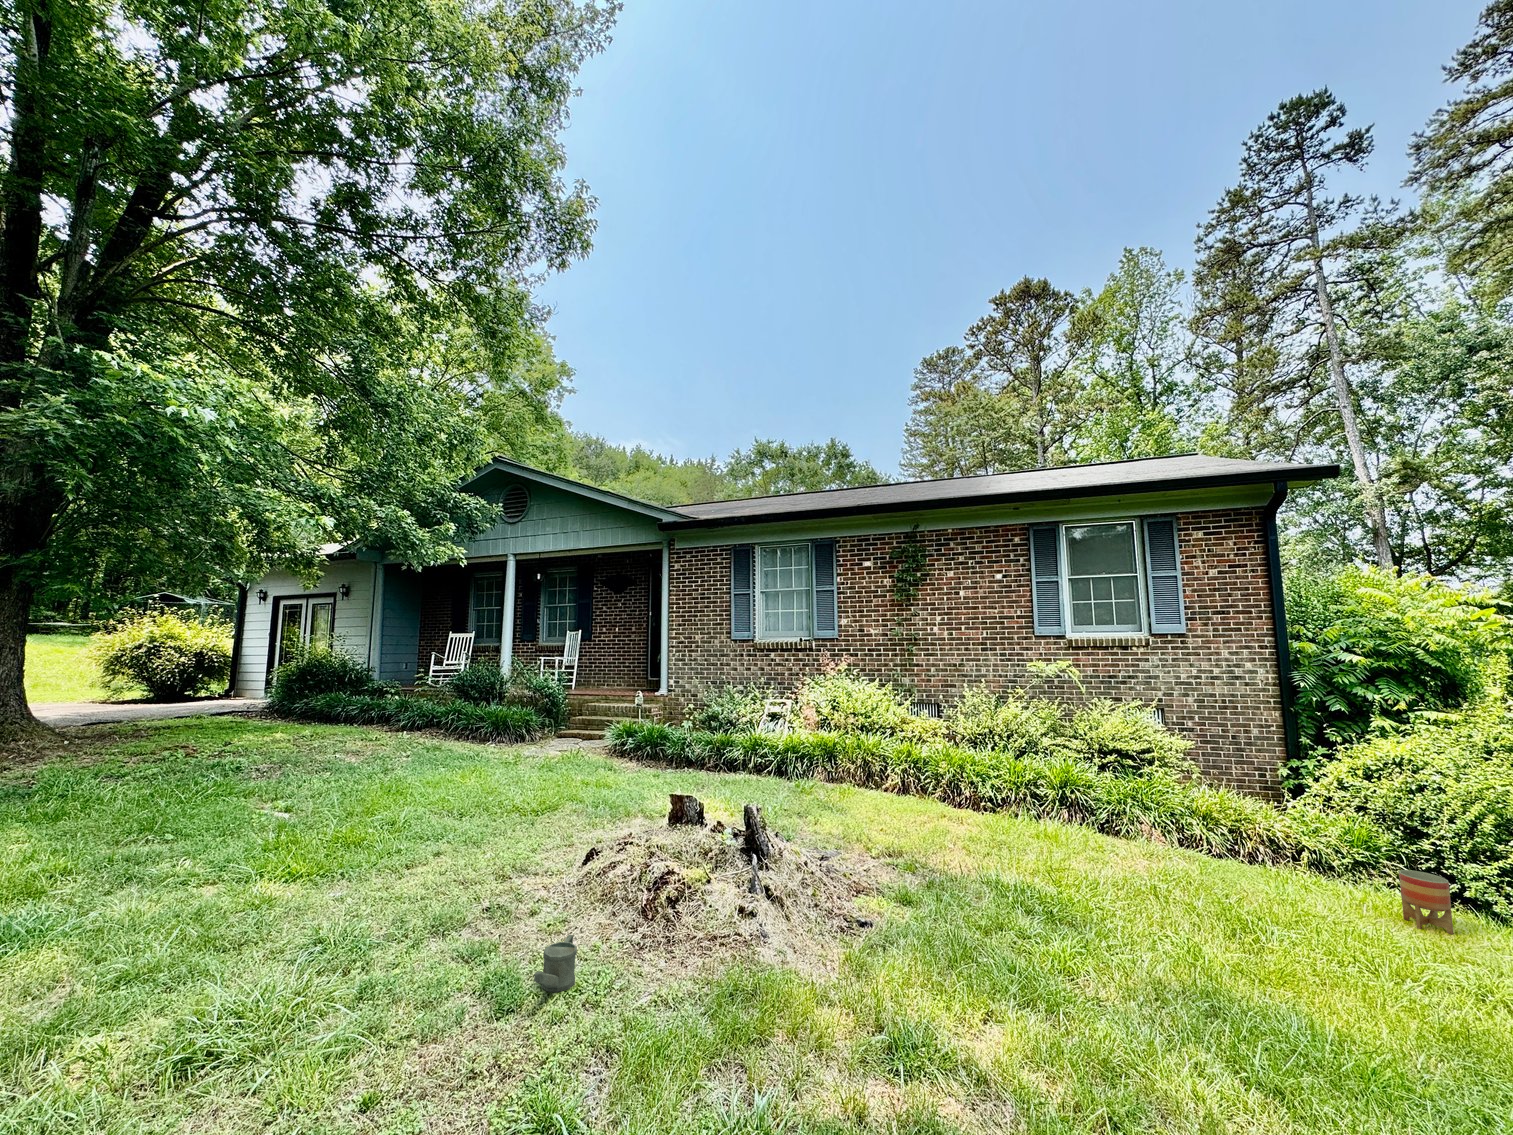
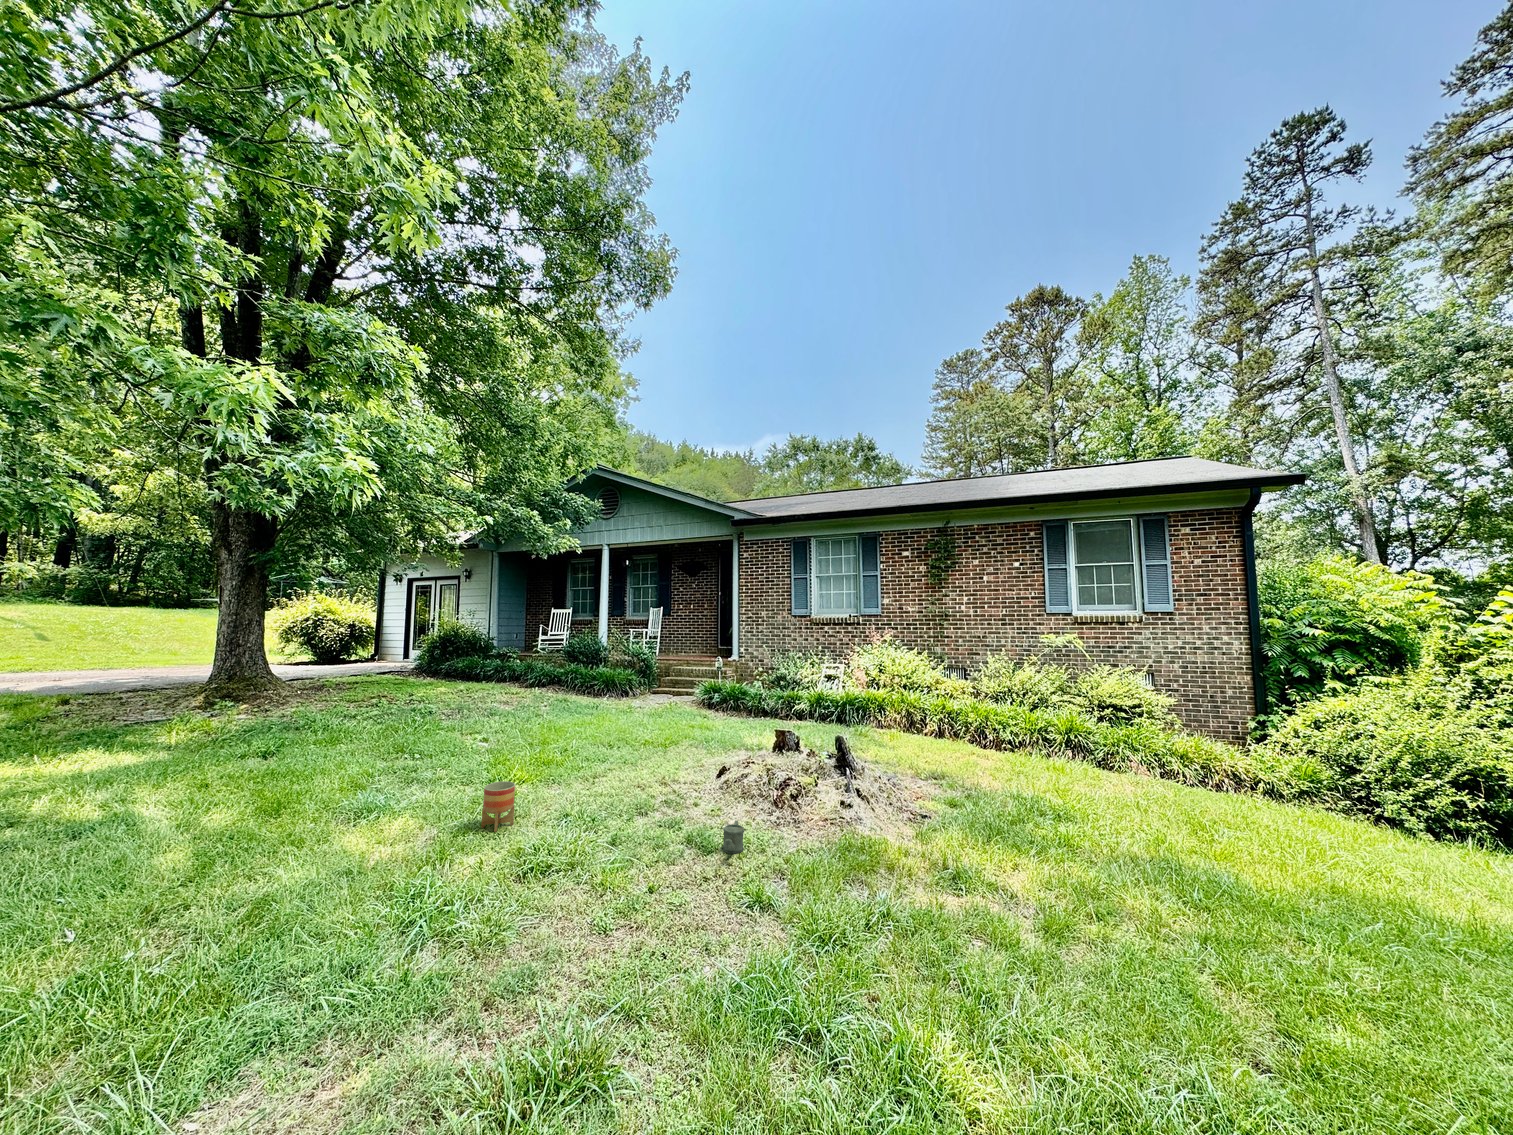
planter: present [1399,870,1454,934] -> present [481,781,515,832]

